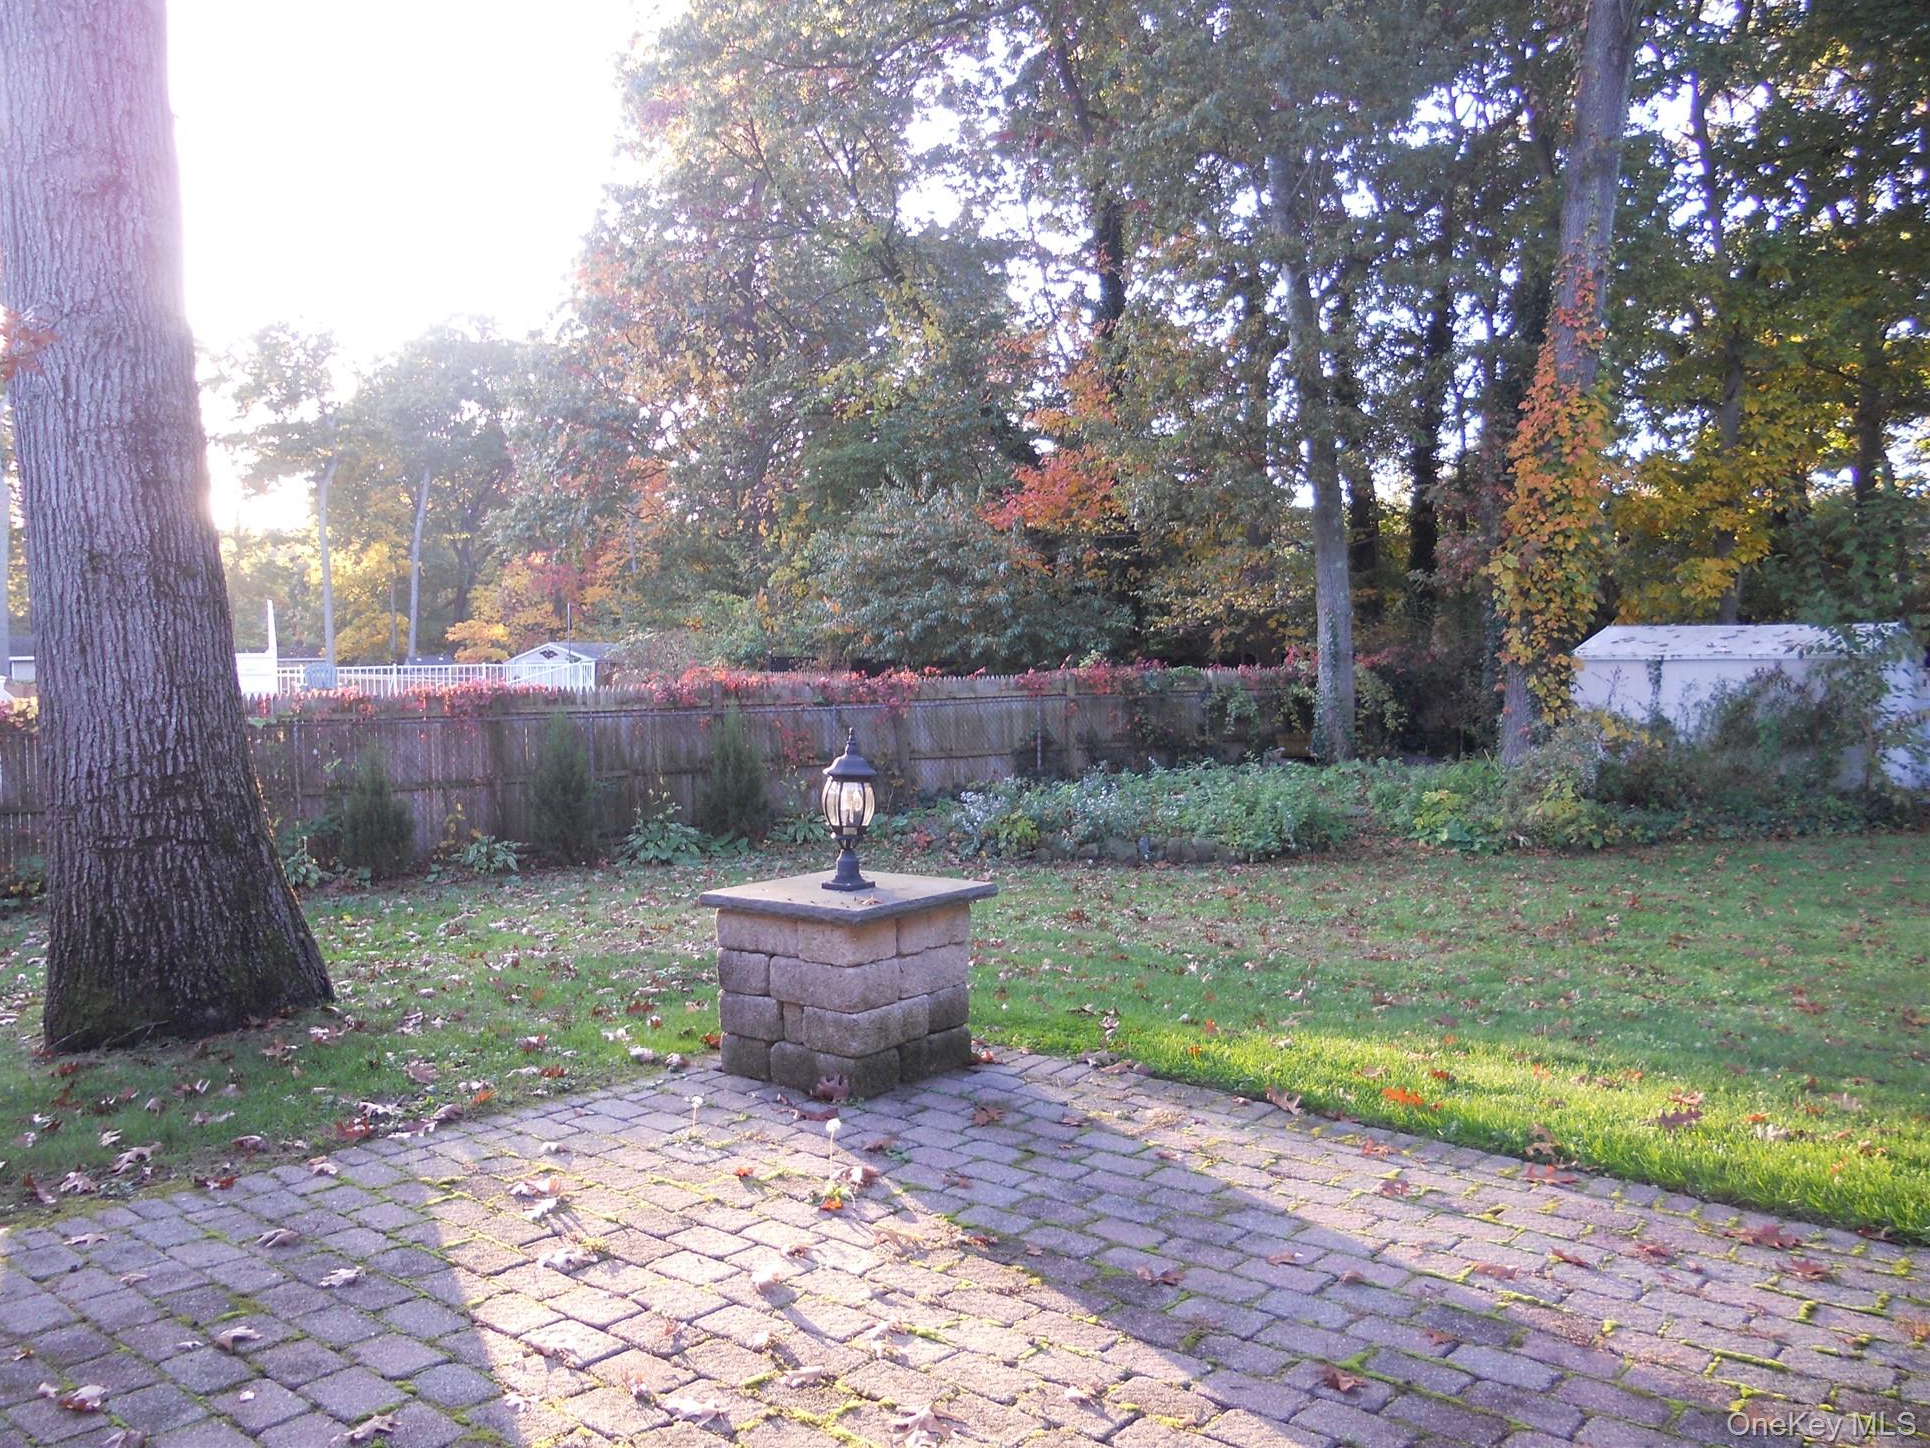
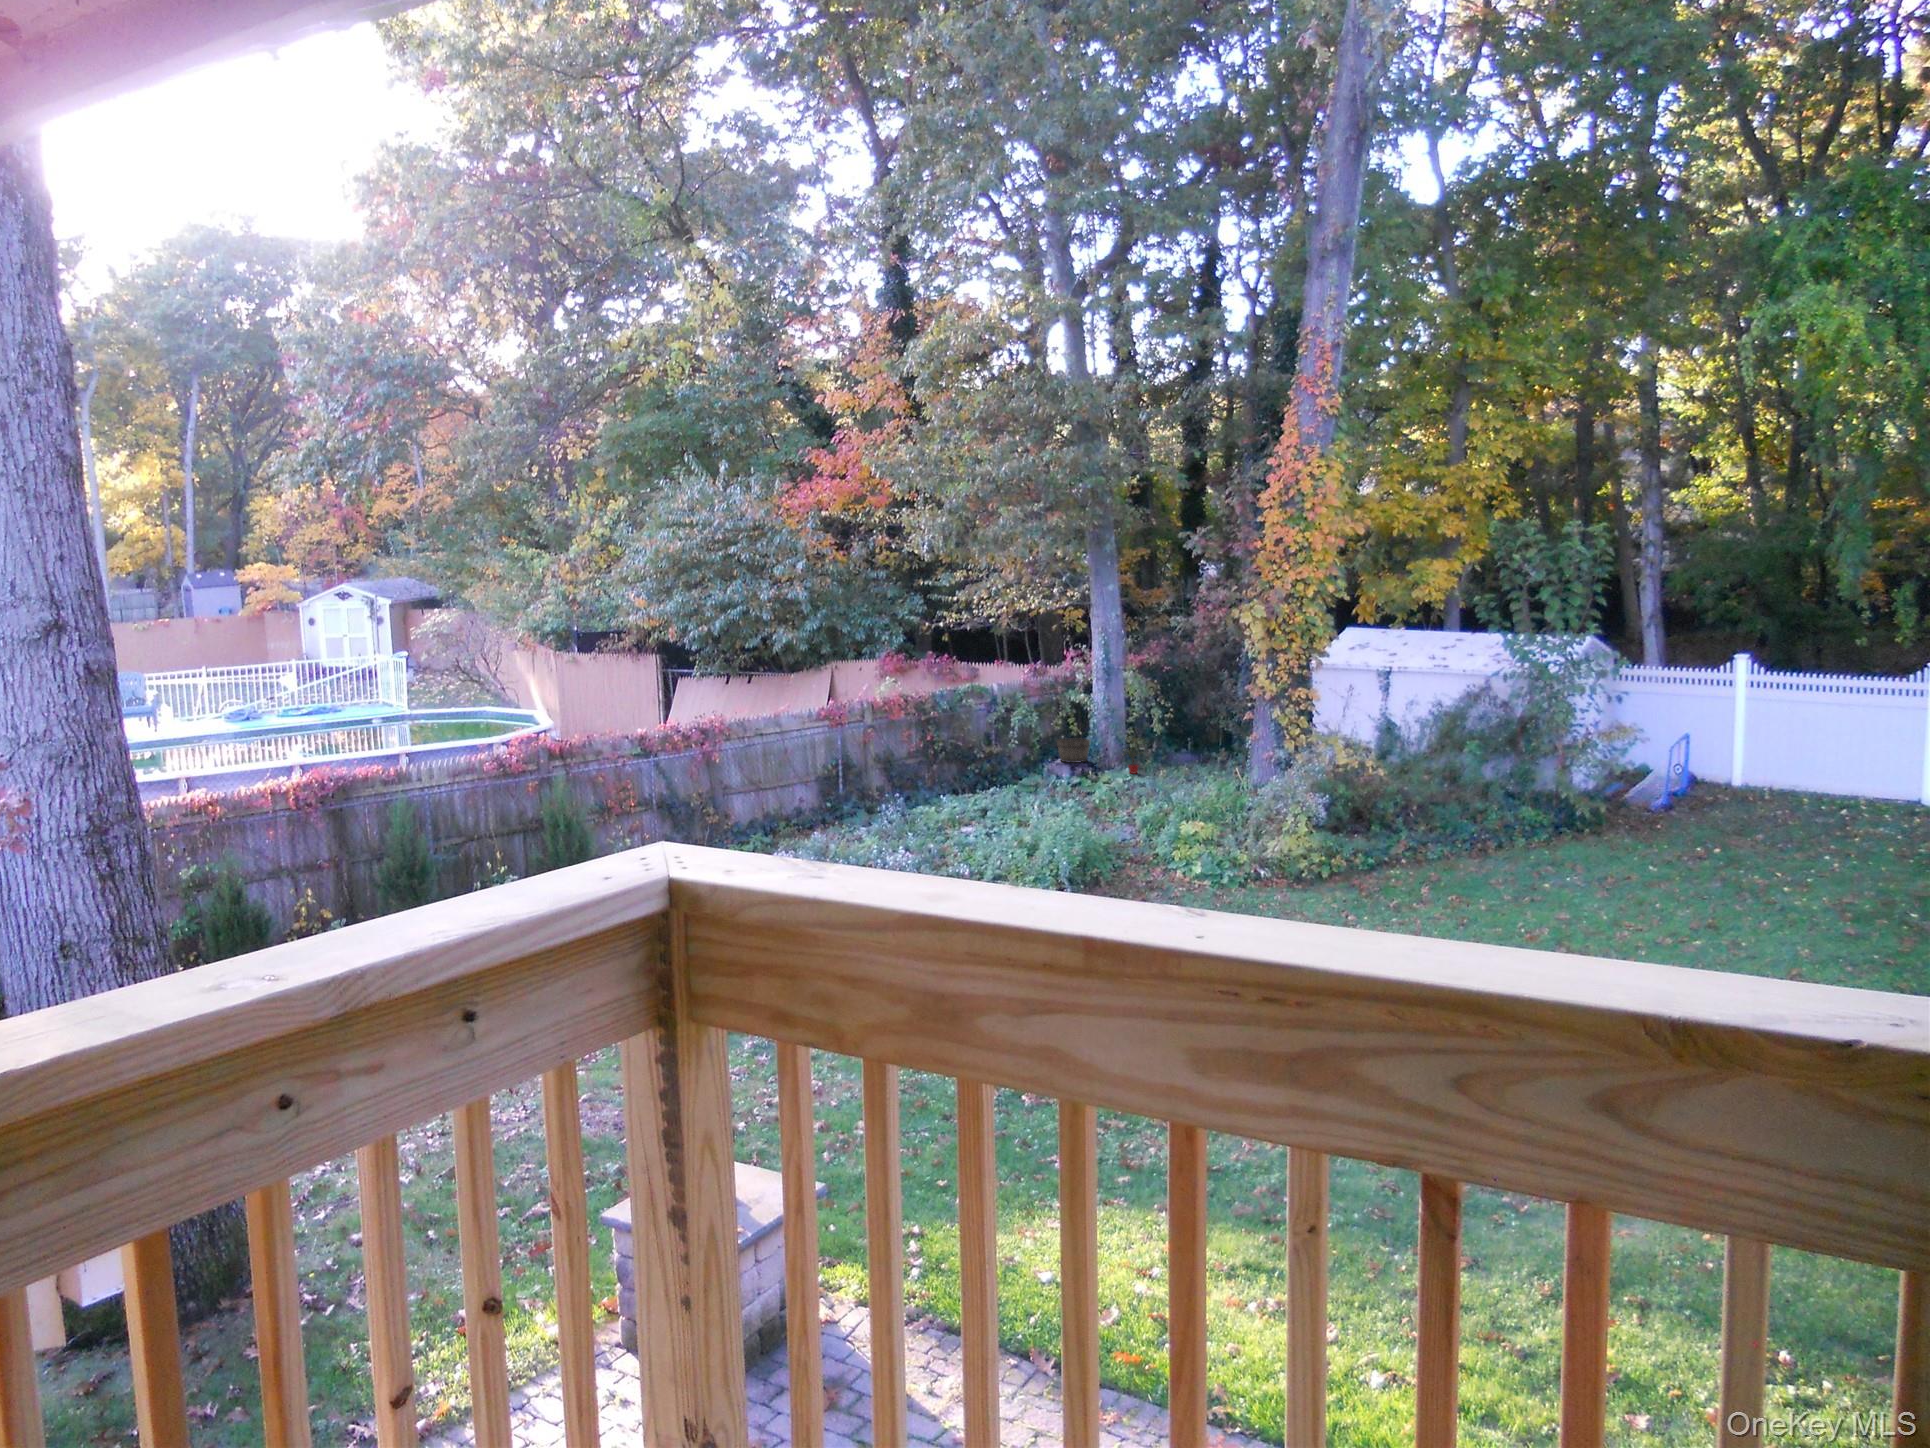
potted plant: none [1350,723,1382,764] -> present [1125,737,1145,774]

